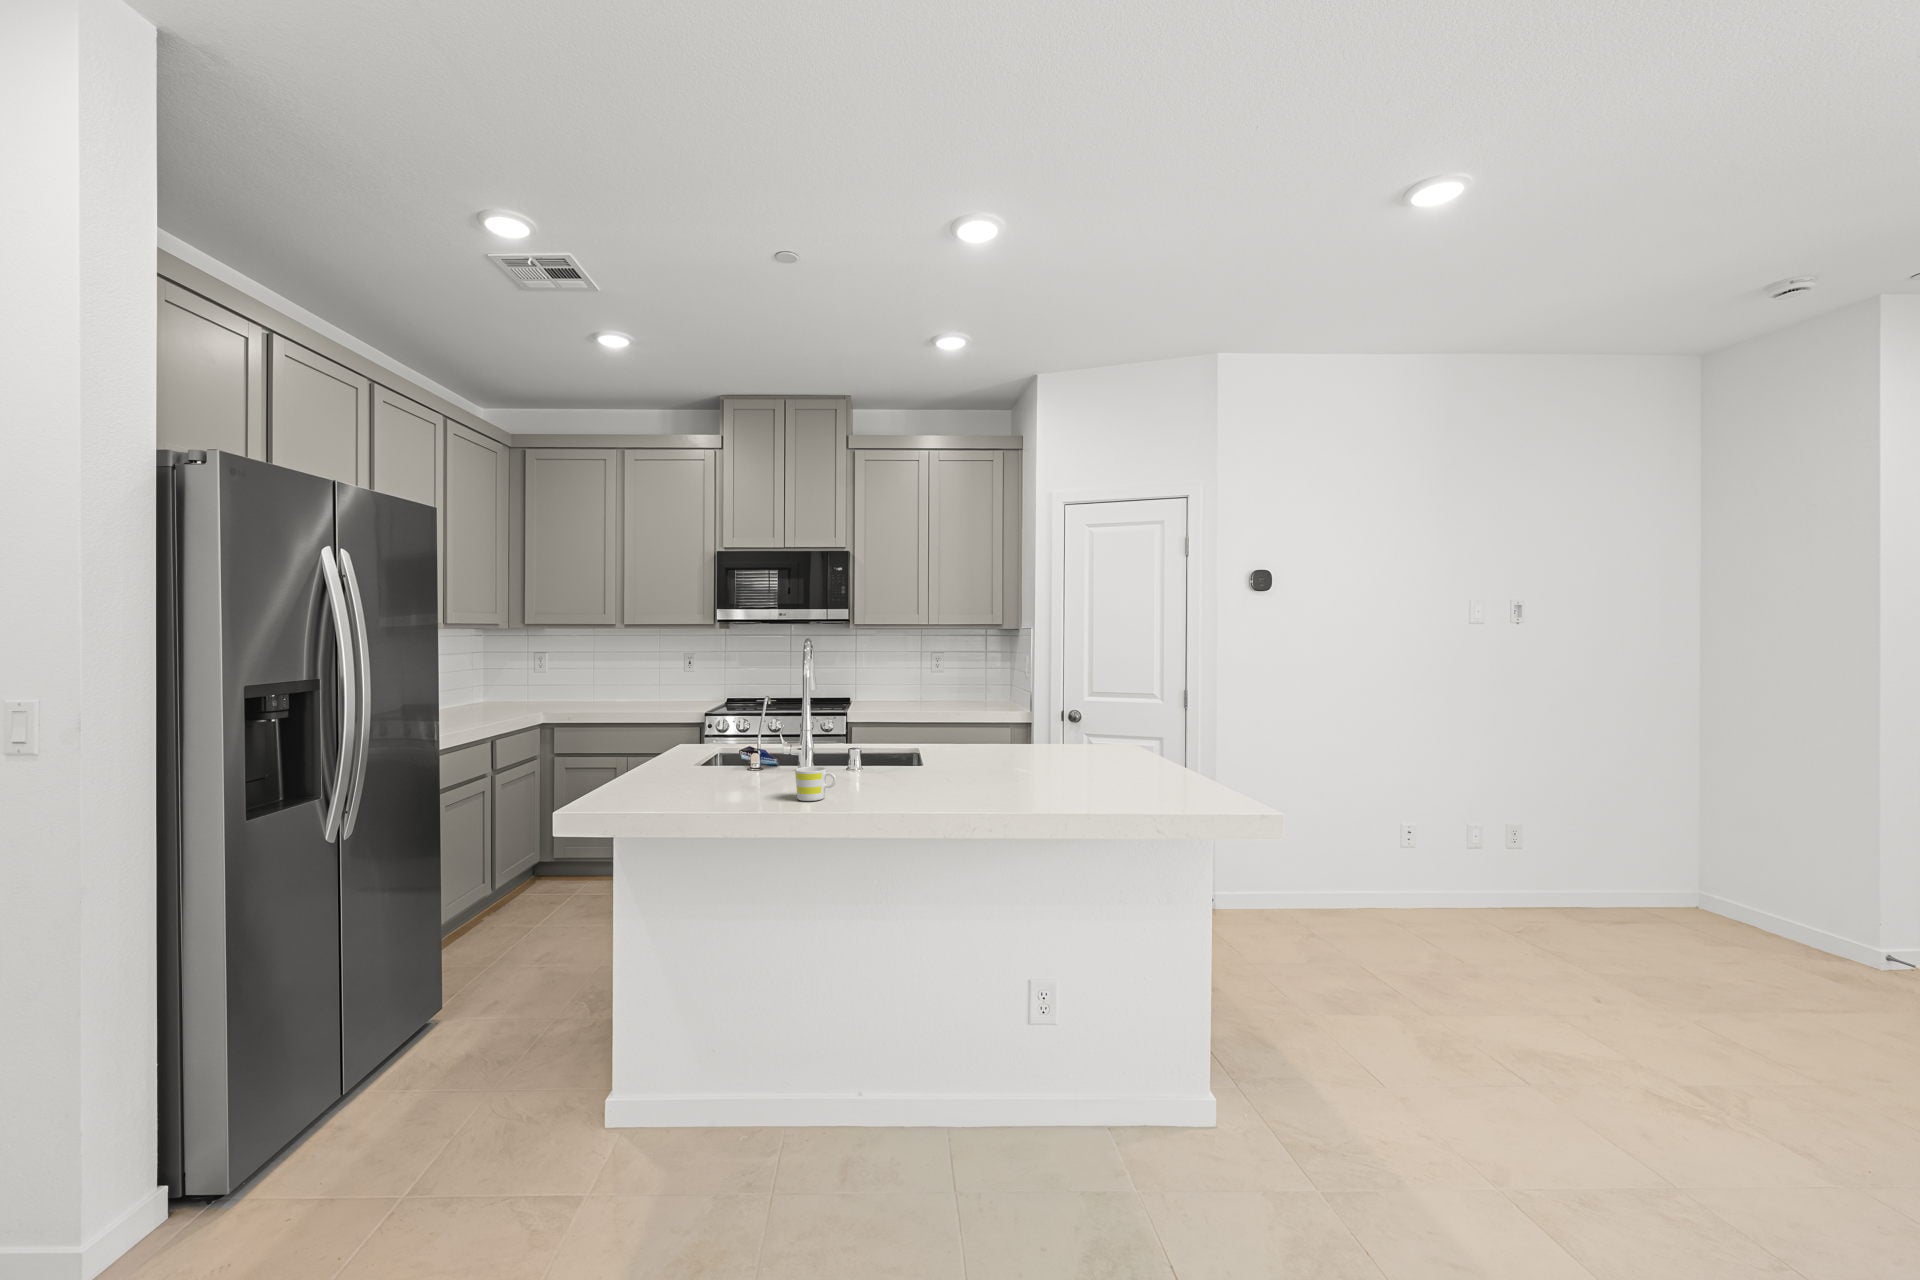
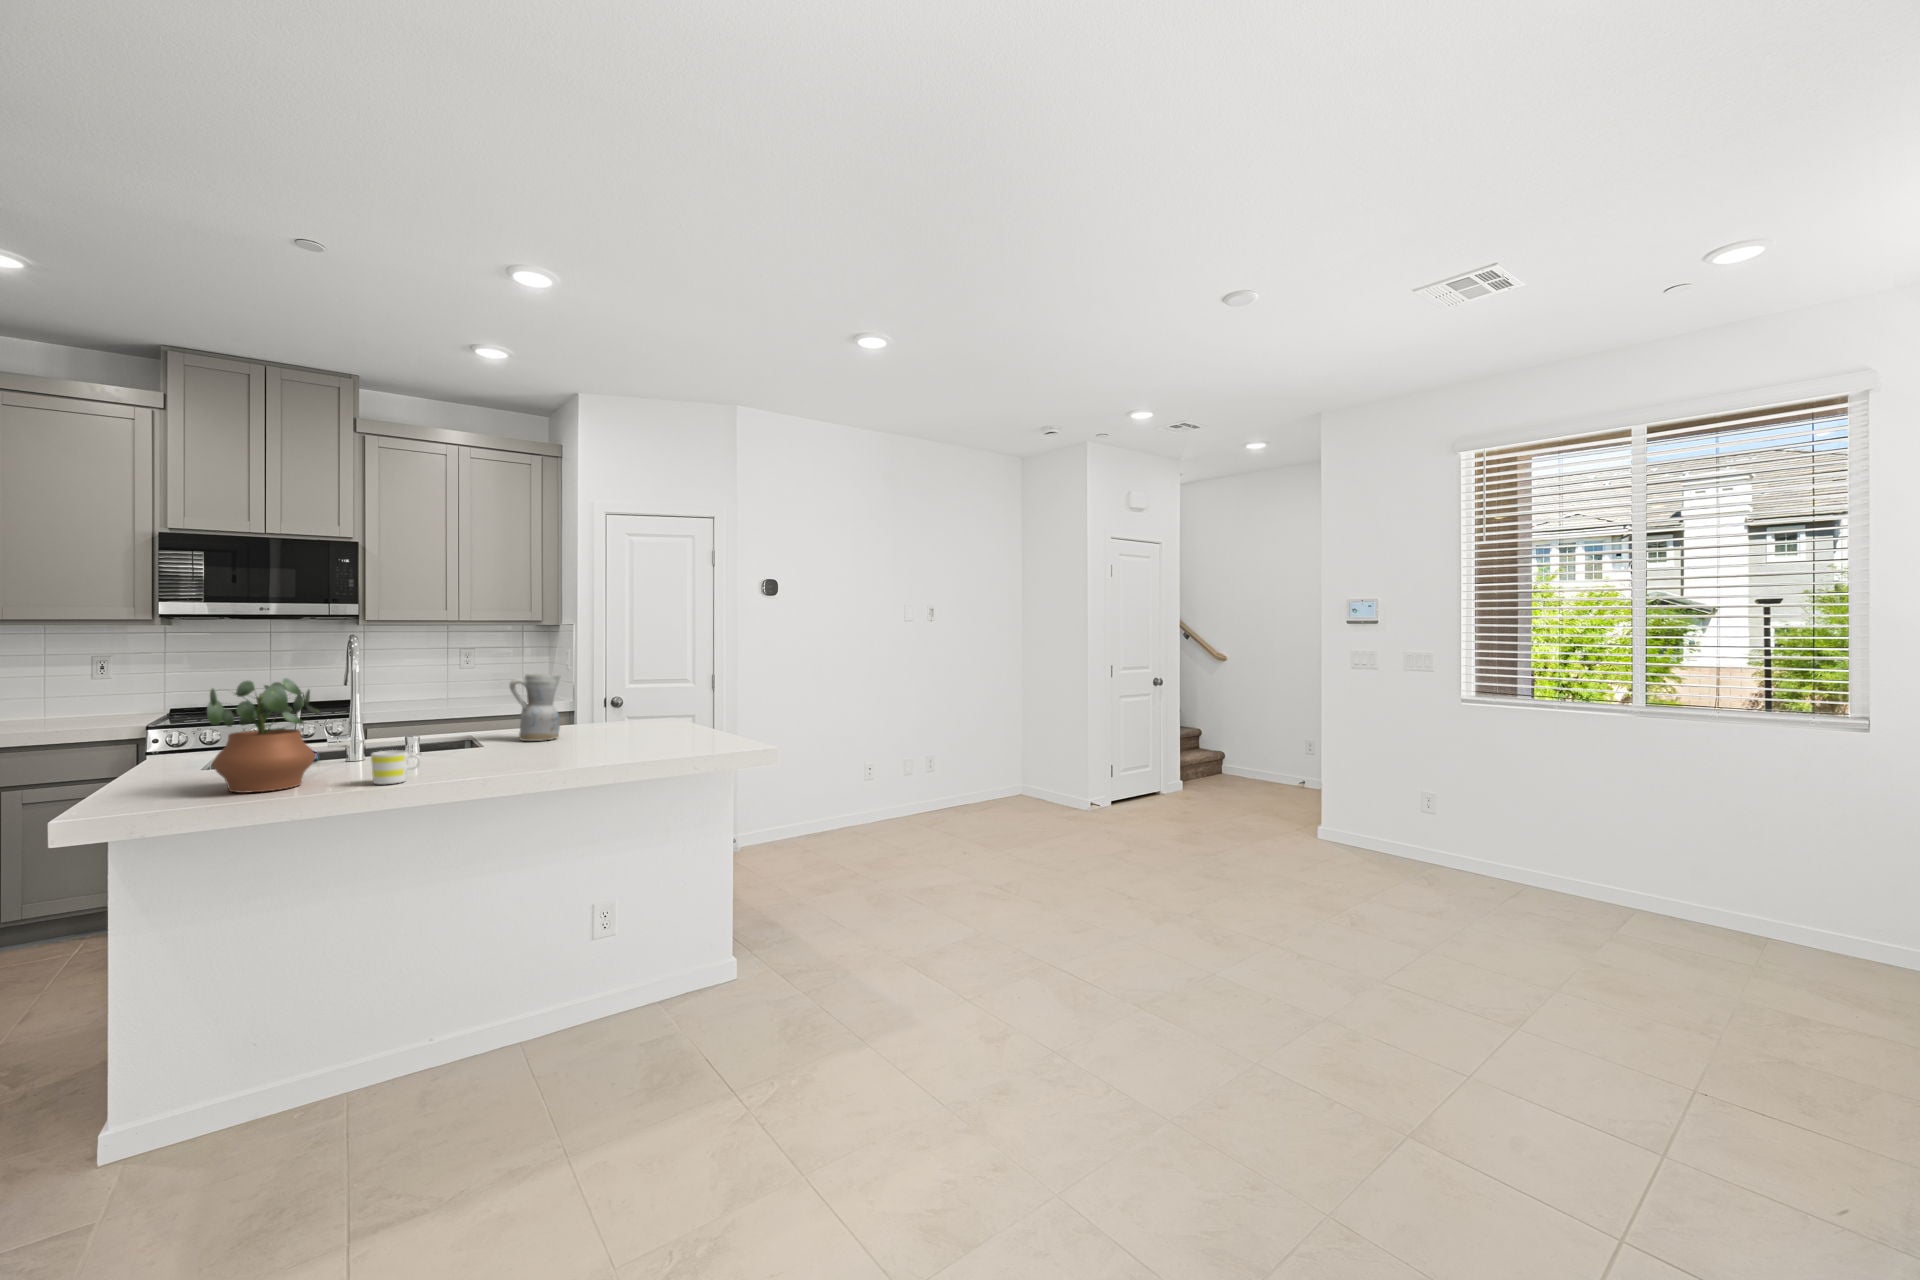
ceramic pitcher: none [940,685,988,757] -> present [510,674,560,741]
potted plant: none [679,693,765,798] -> present [207,678,322,793]

